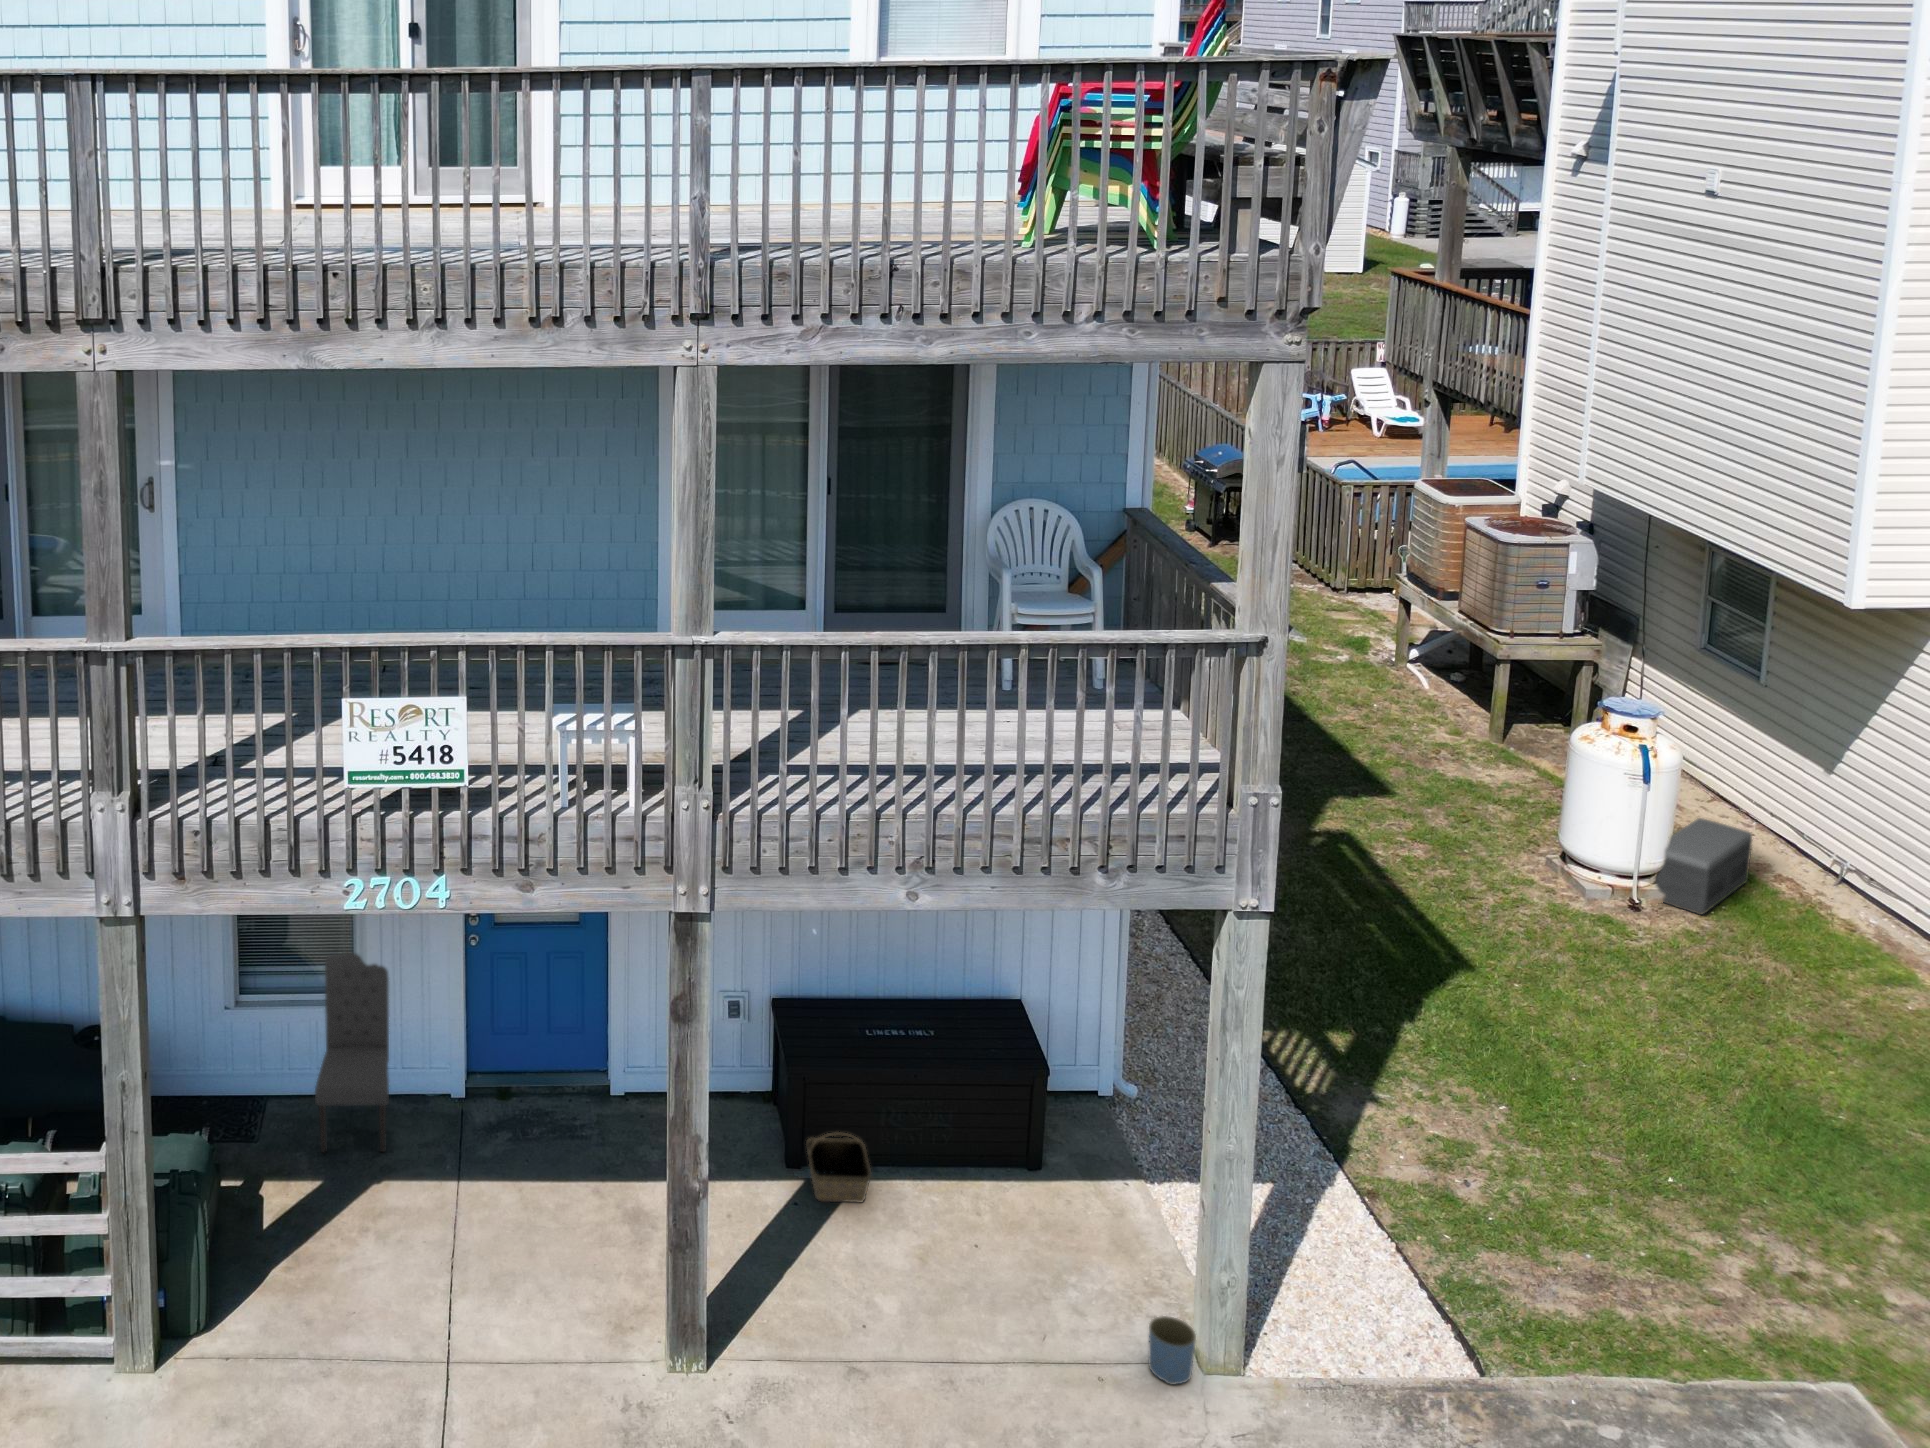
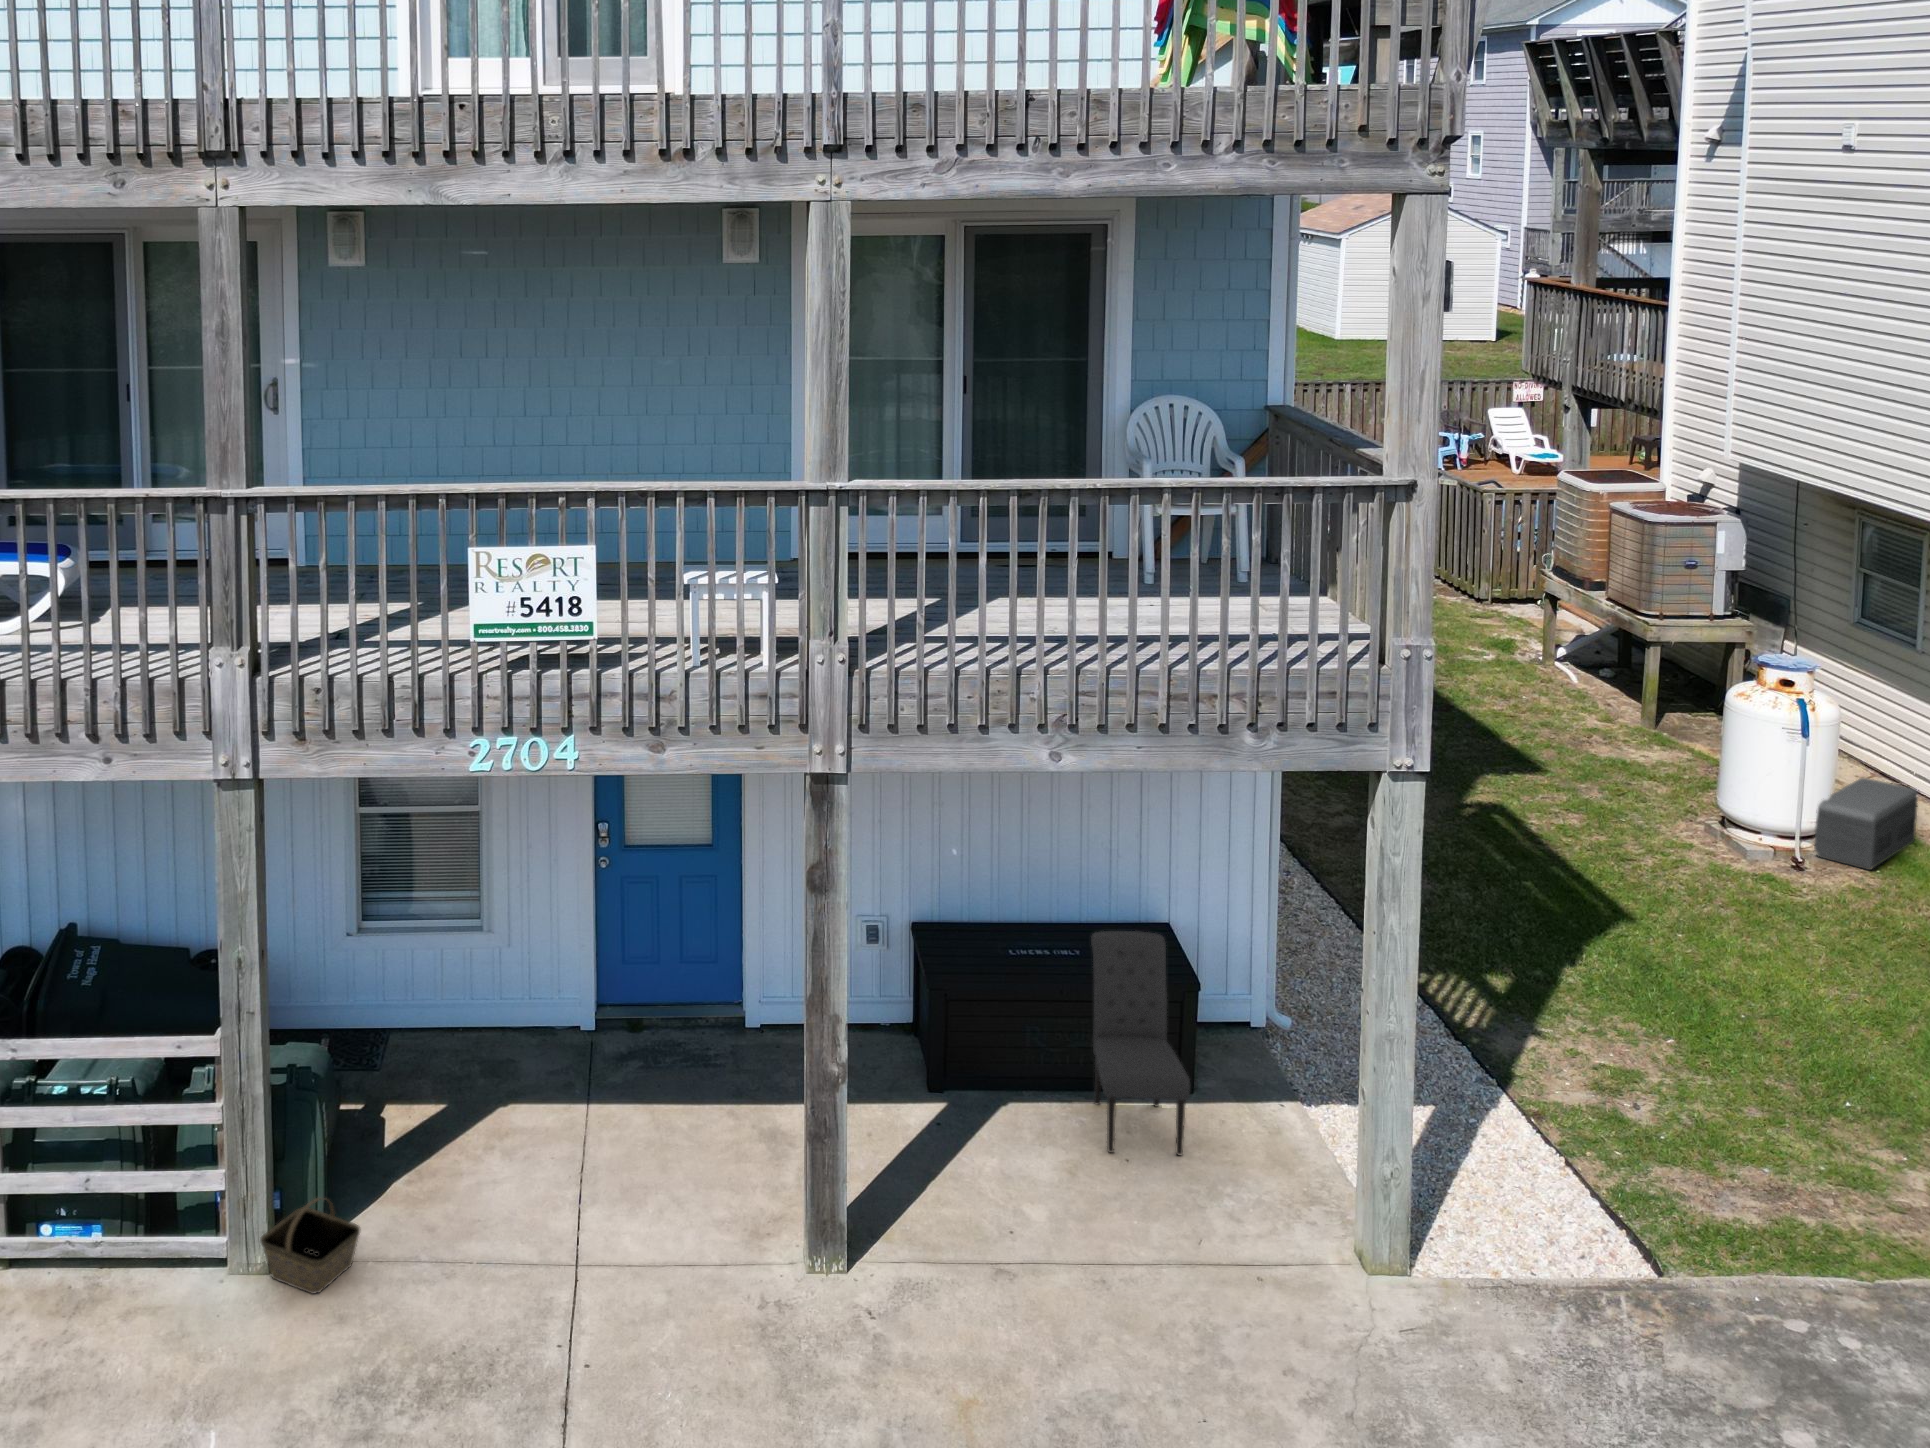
chair: present [315,953,389,1152] -> present [1091,931,1190,1155]
basket: present [806,1132,871,1203] -> present [260,1198,361,1294]
planter: present [1149,1316,1196,1385] -> none [1314,1212,1363,1281]

